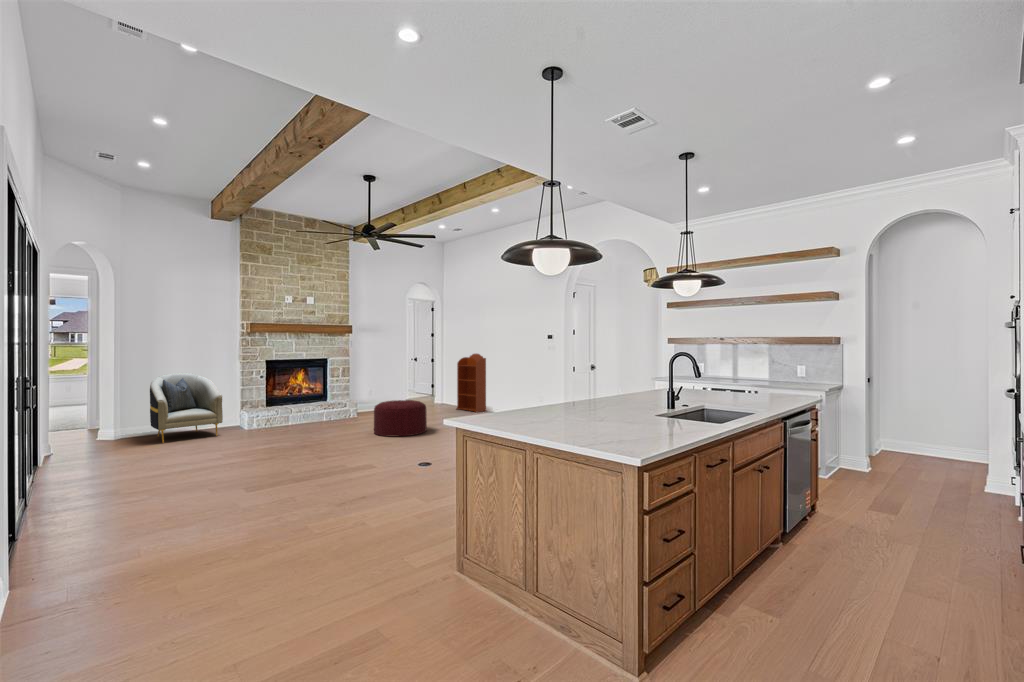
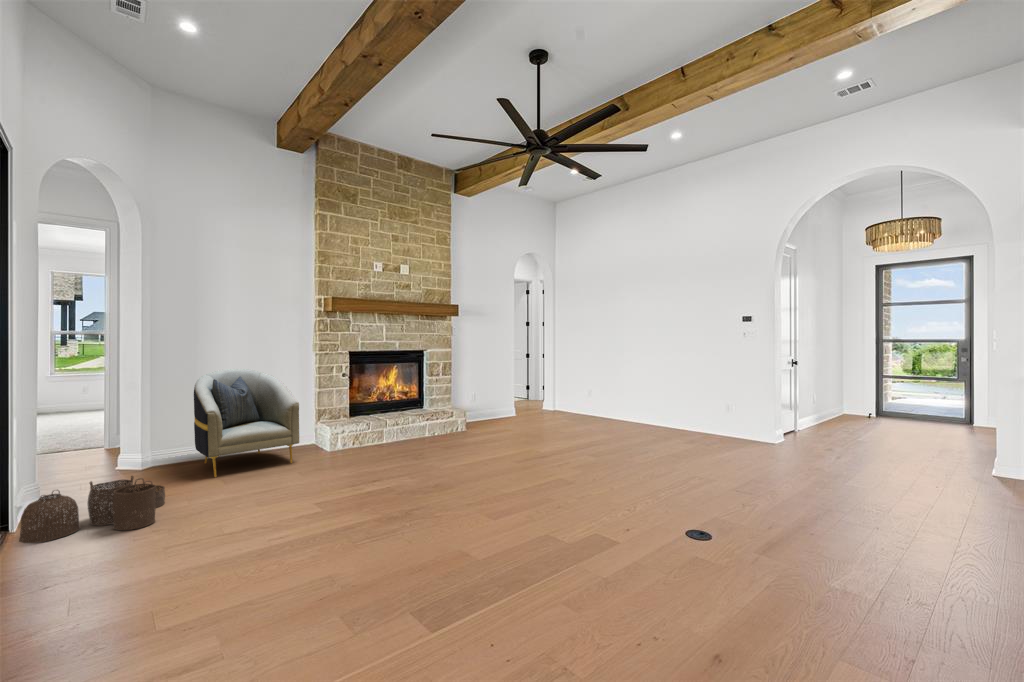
bookcase: present [456,354,486,412] -> none [584,344,626,423]
ottoman: present [374,400,427,436] -> none [517,409,593,466]
woven basket: none [46,436,129,469] -> present [19,476,165,543]

